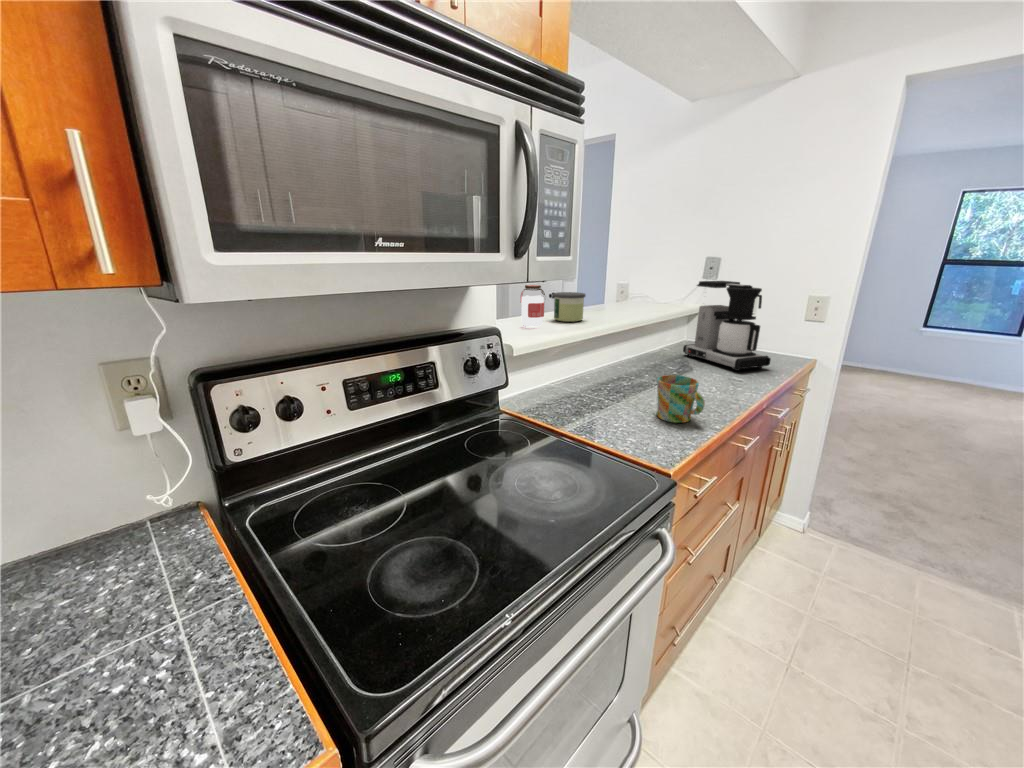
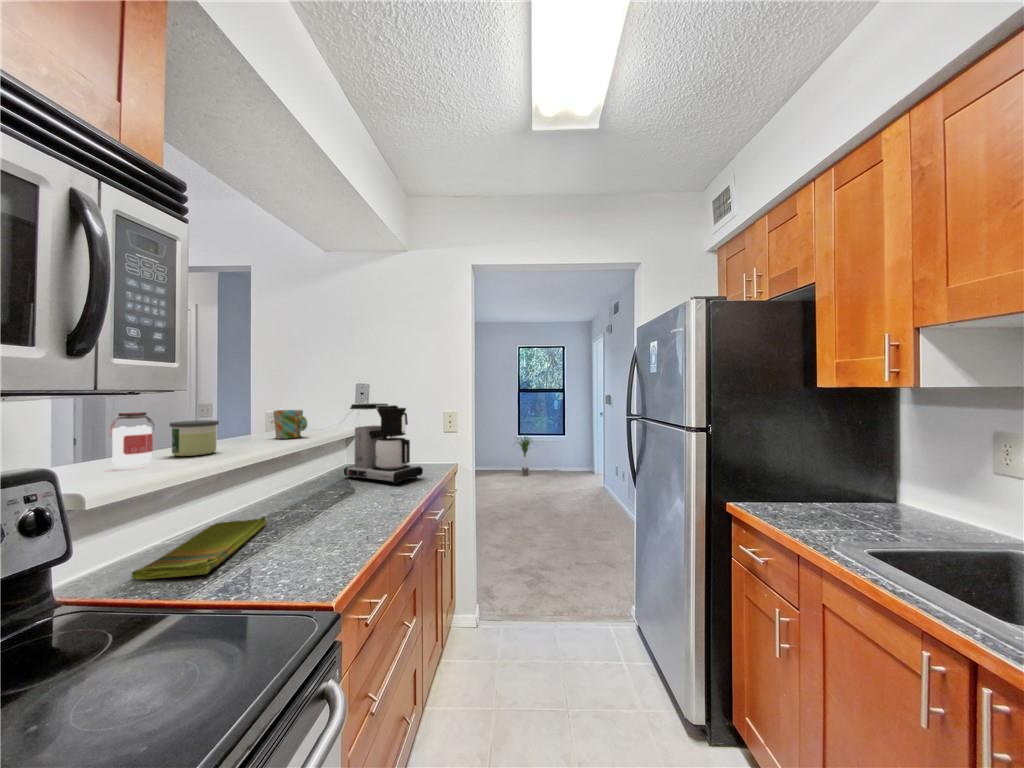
potted plant: none [902,319,957,382] -> present [519,436,530,475]
mug: present [657,375,705,423] -> present [273,410,307,439]
dish towel: none [535,378,617,417] -> present [132,516,266,580]

